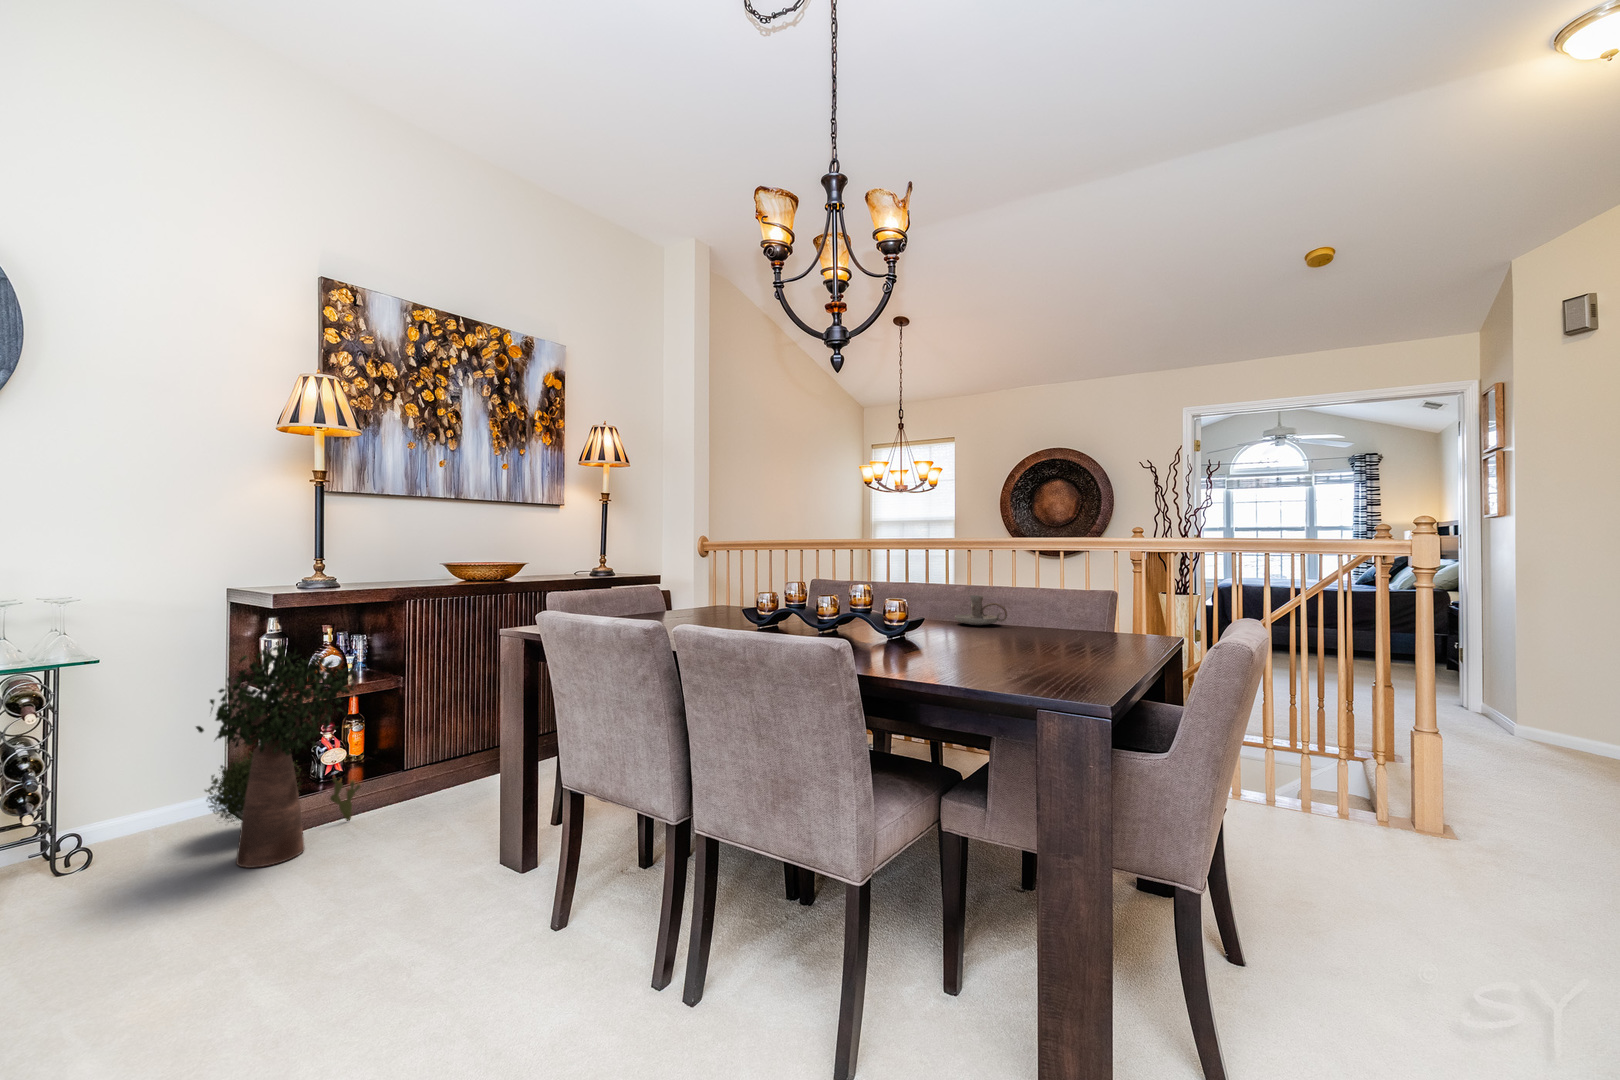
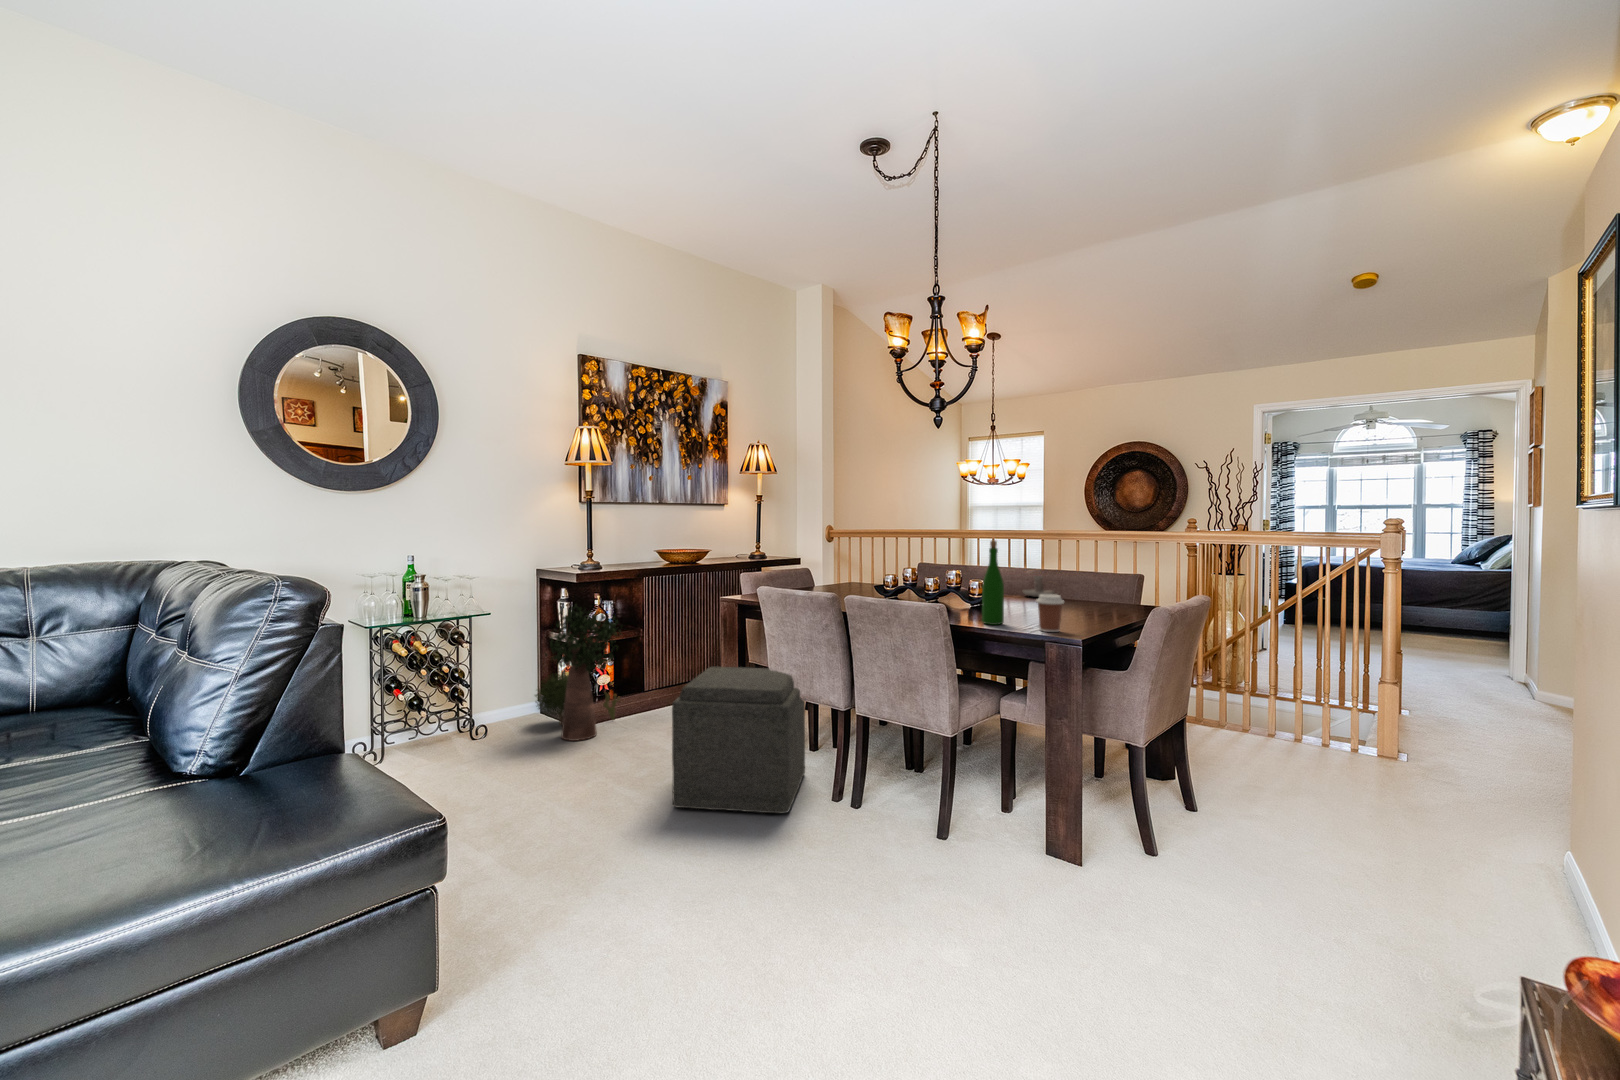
wine bottle: none [912,531,948,675] -> present [982,540,1004,625]
coffee cup: none [1007,622,1056,689] -> present [1036,594,1064,632]
ottoman: none [346,748,624,1034] -> present [672,667,805,813]

